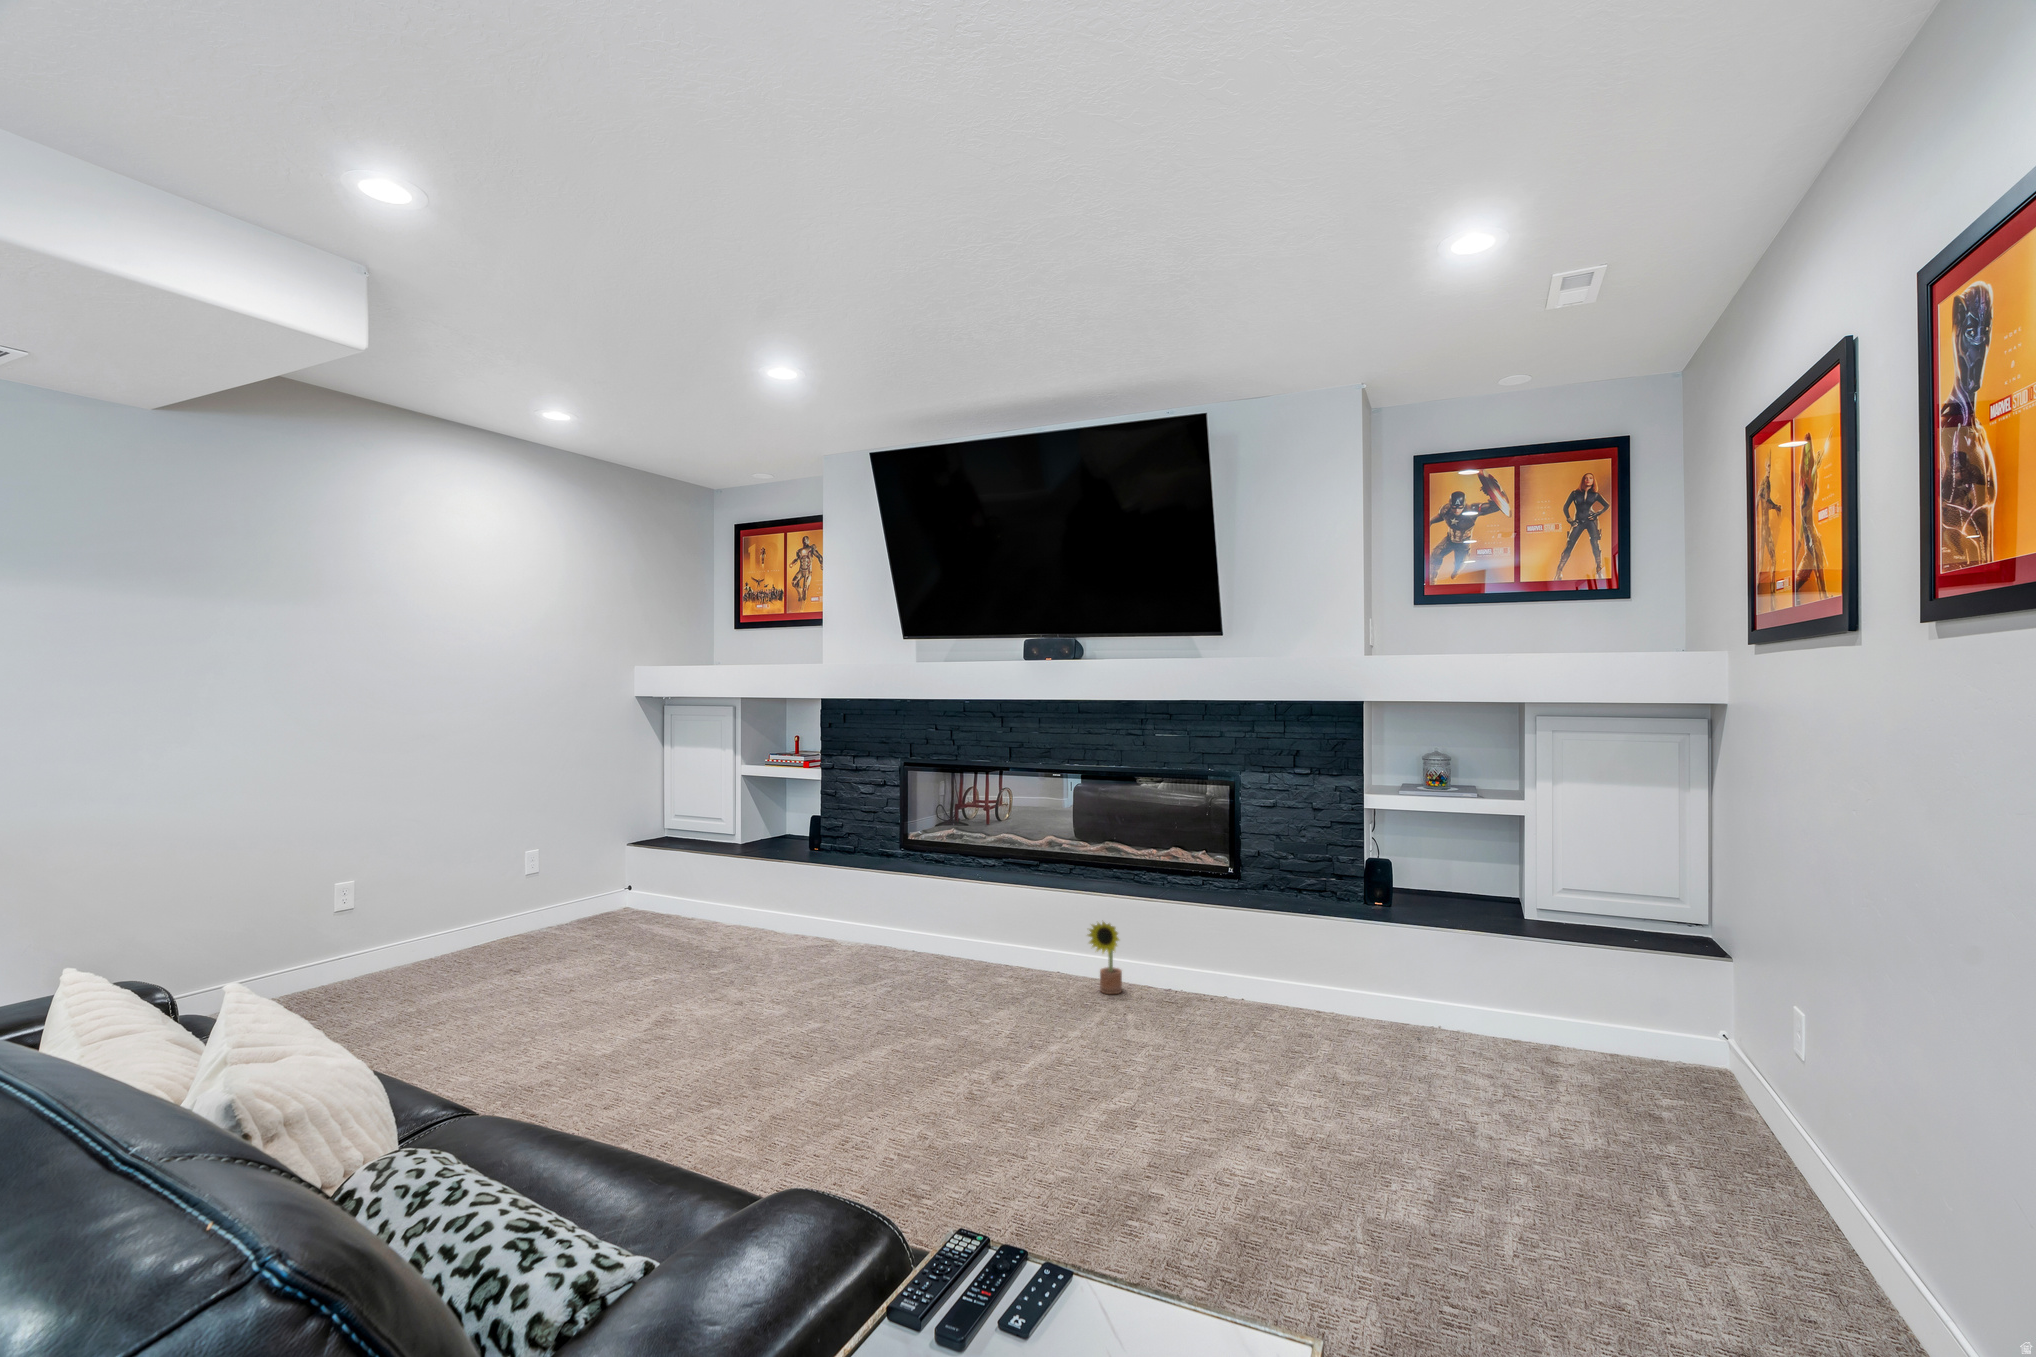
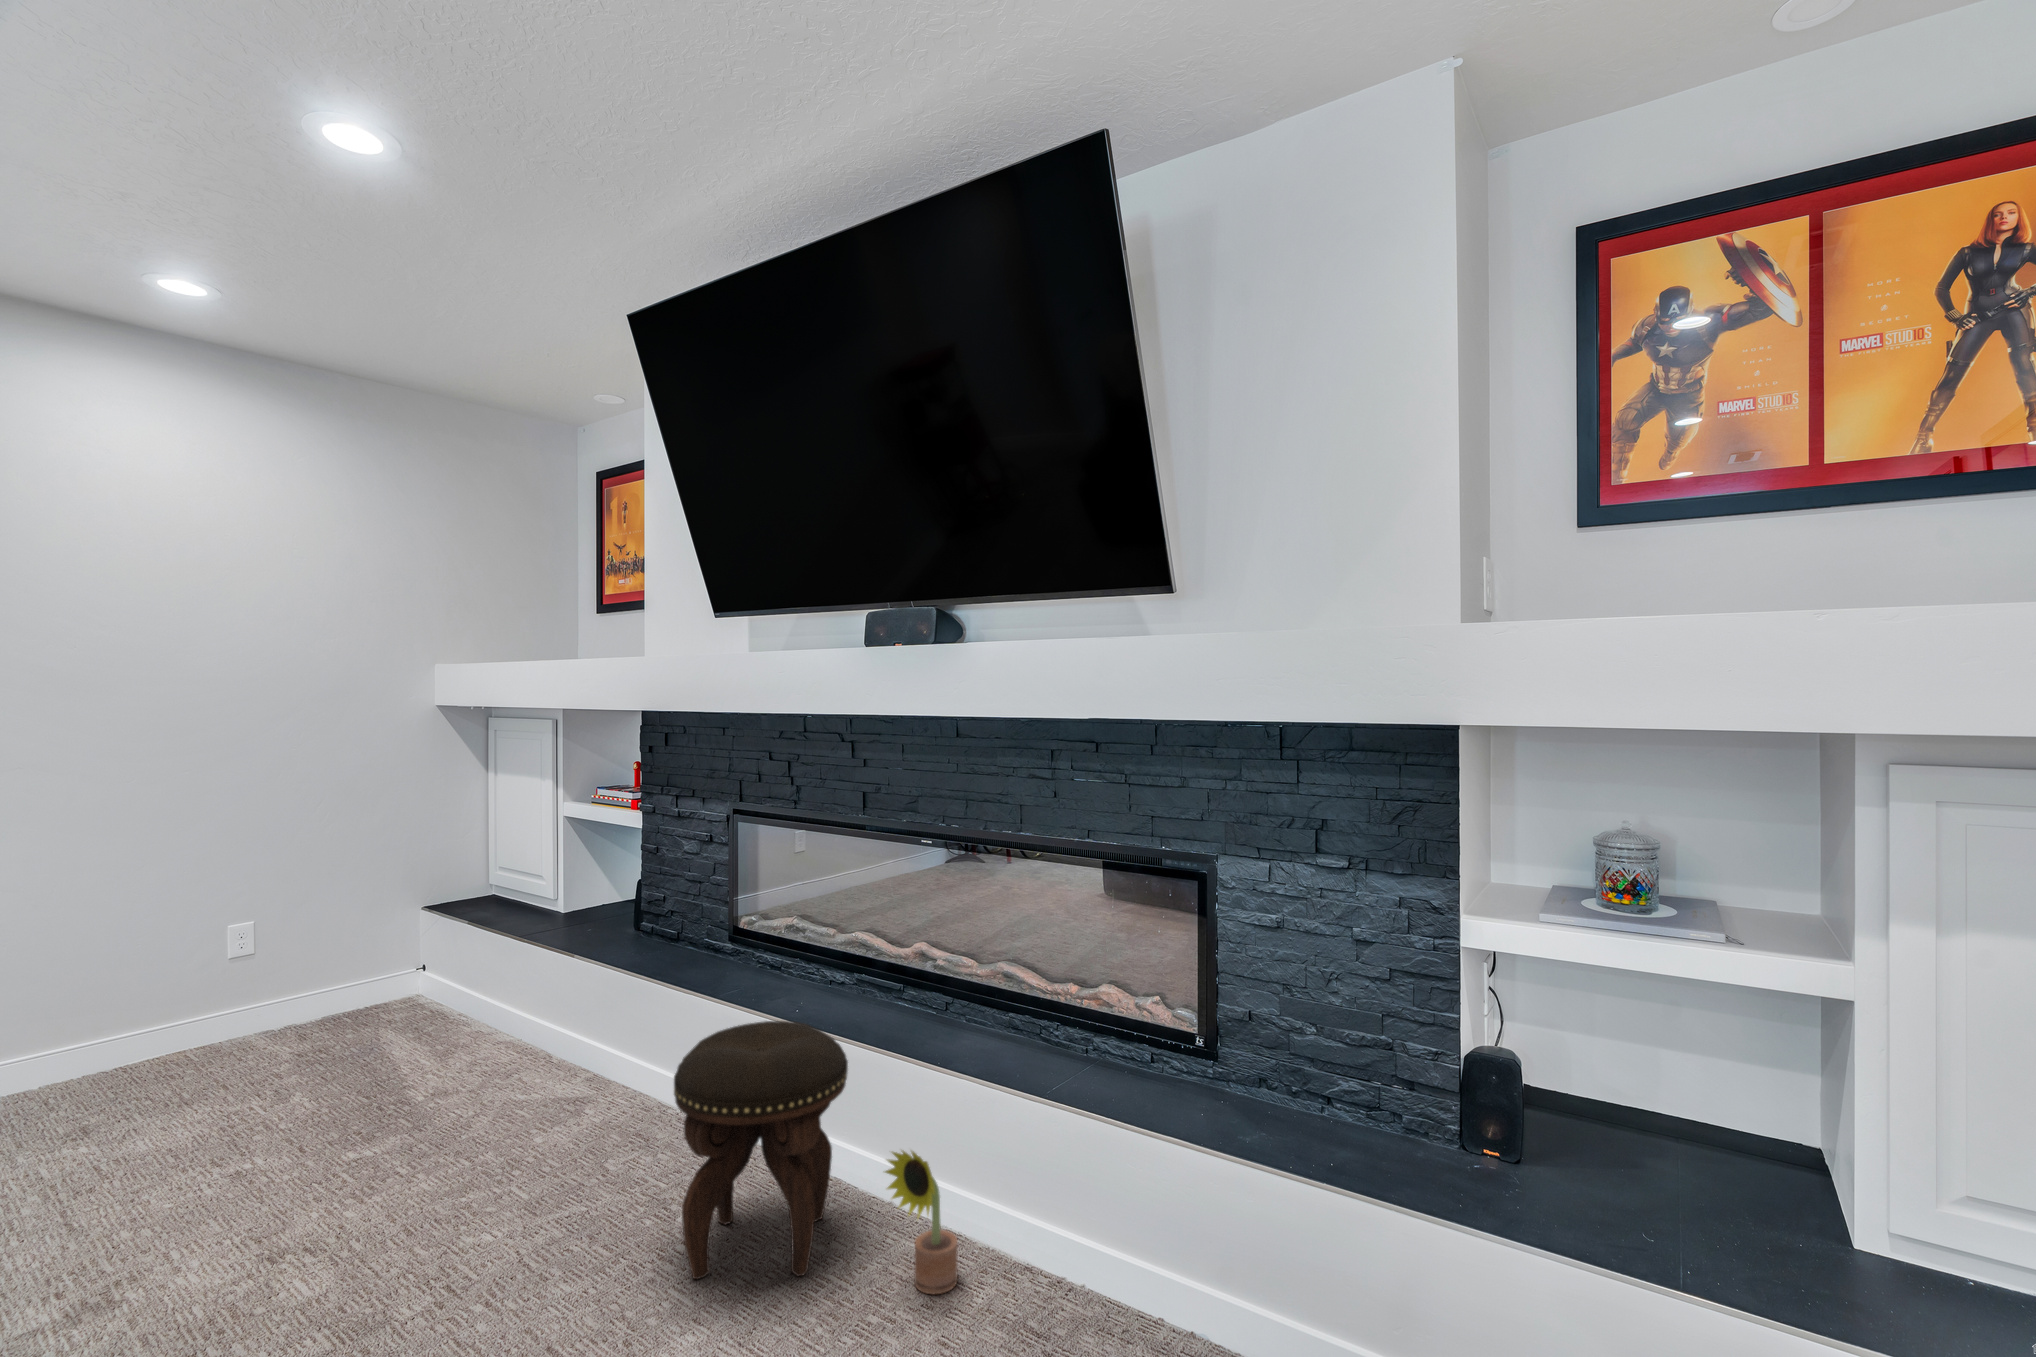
footstool: none [964,871,1054,997] -> present [674,1021,848,1279]

